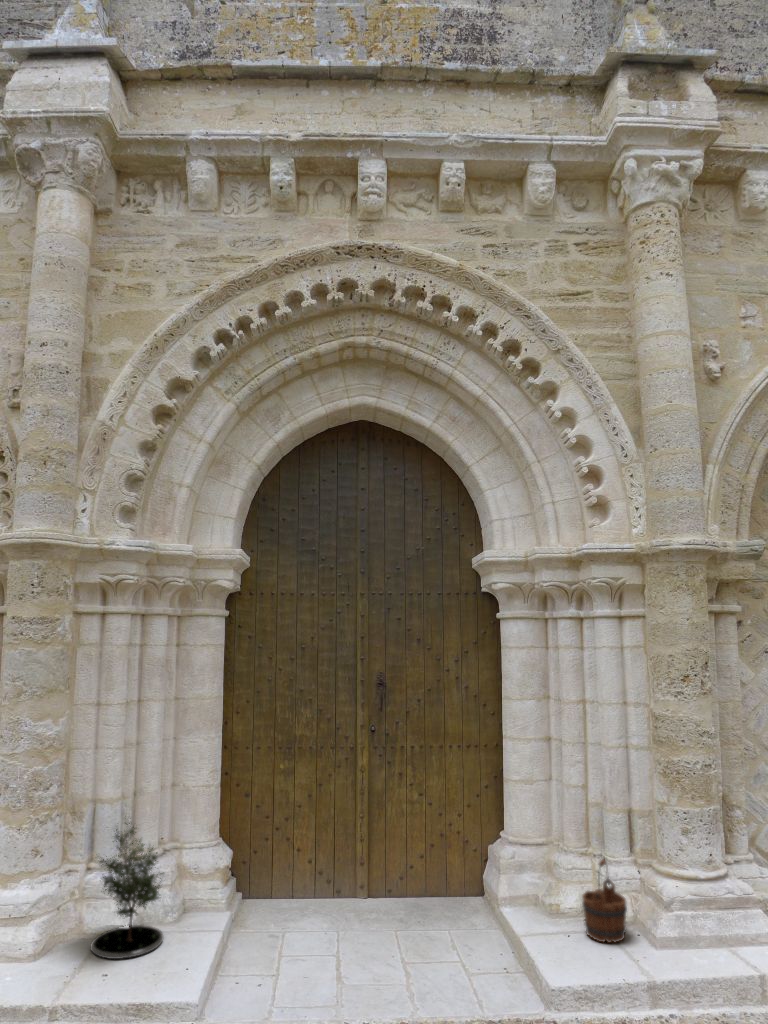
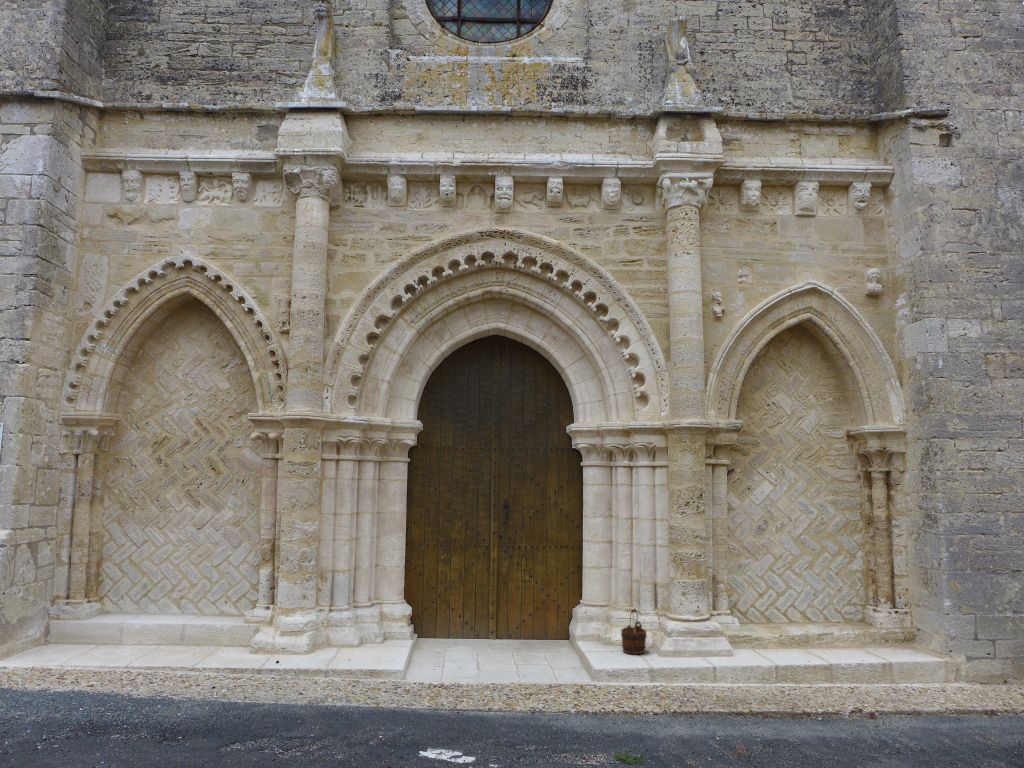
potted tree: present [90,823,164,959] -> none [337,577,380,654]

